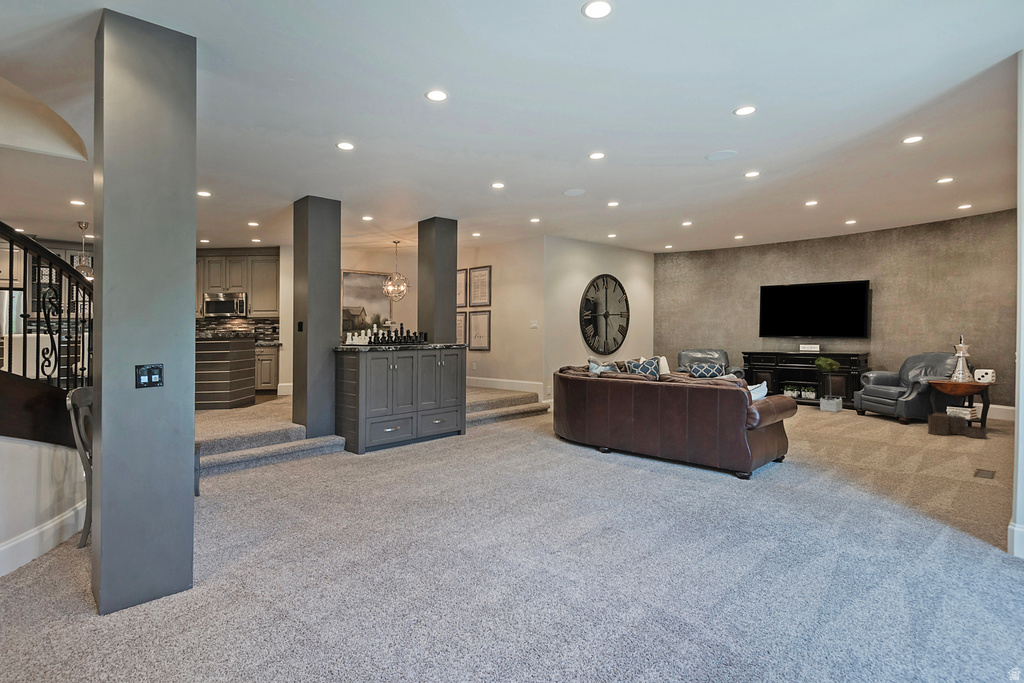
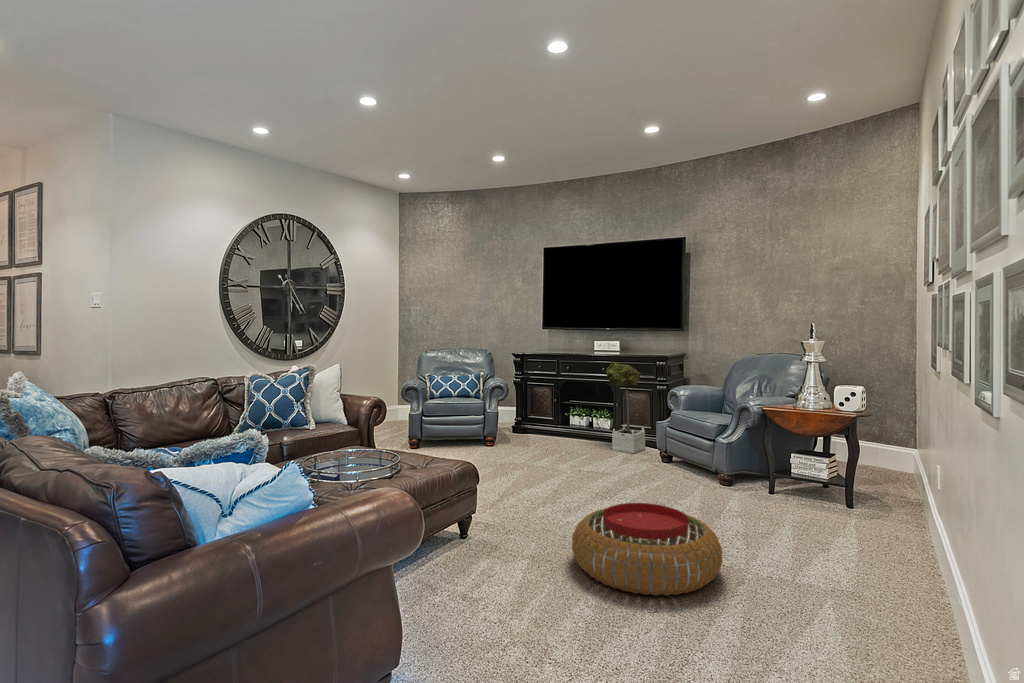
woven basket: present [928,412,987,438] -> none [757,460,856,521]
pouf: none [840,420,918,451] -> present [572,503,722,596]

